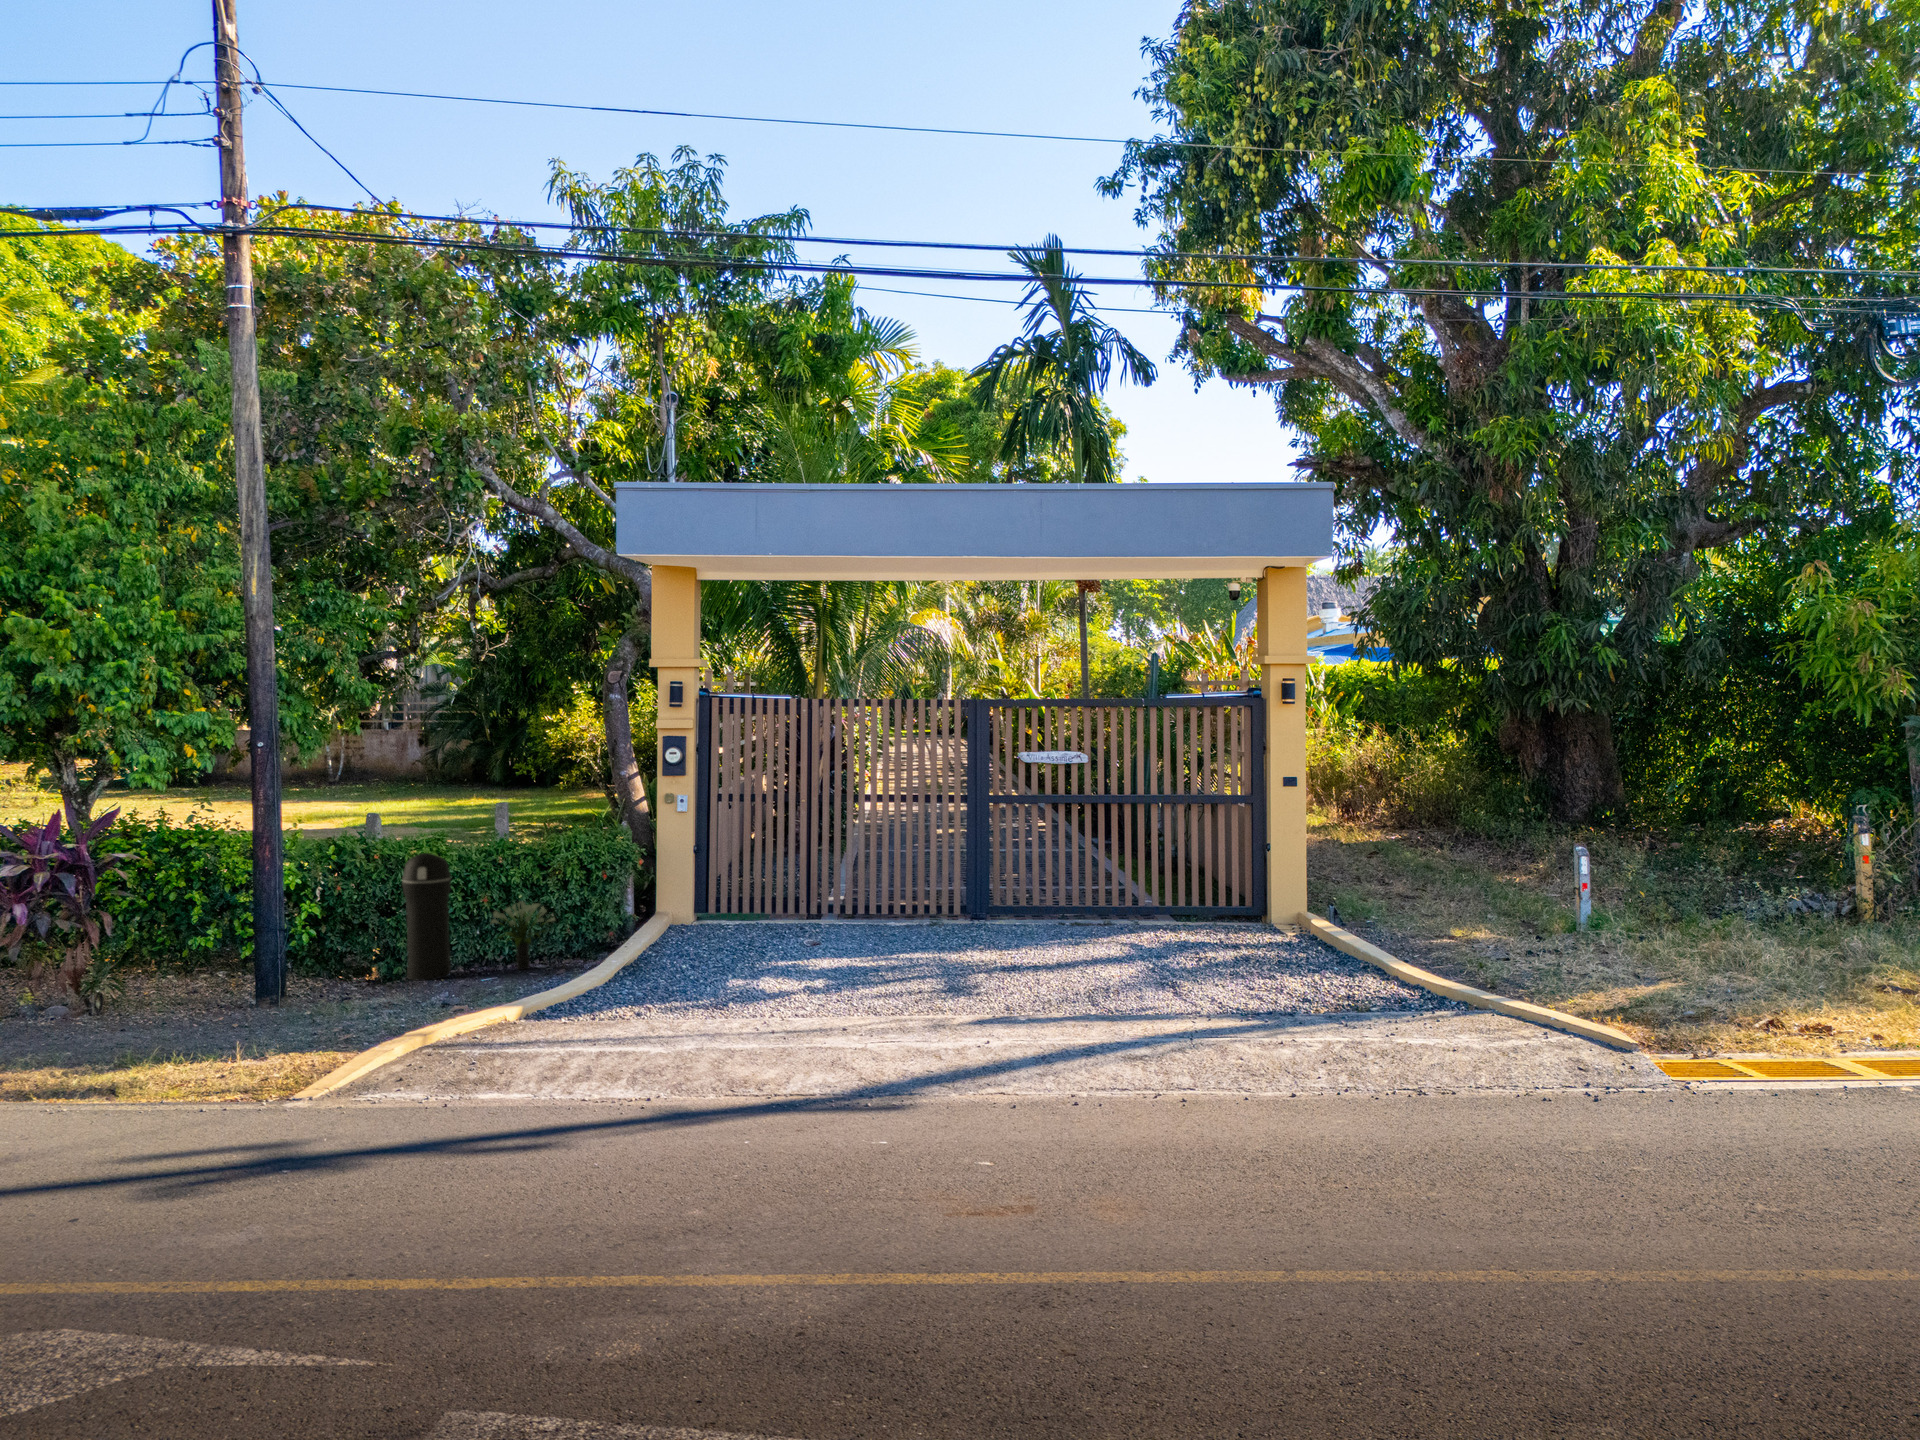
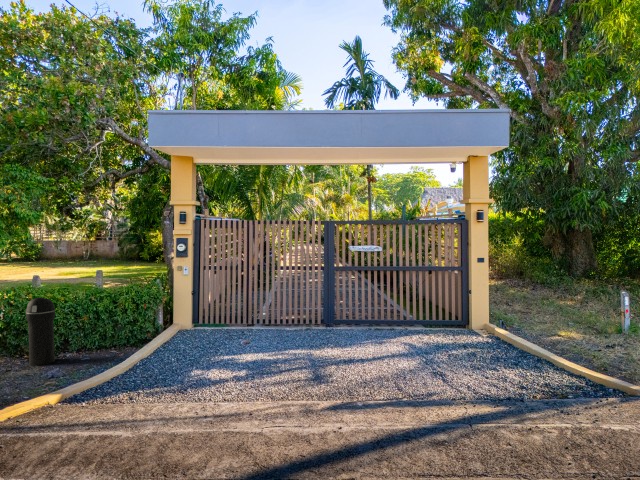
potted plant: present [491,901,556,970] -> none [74,322,112,358]

